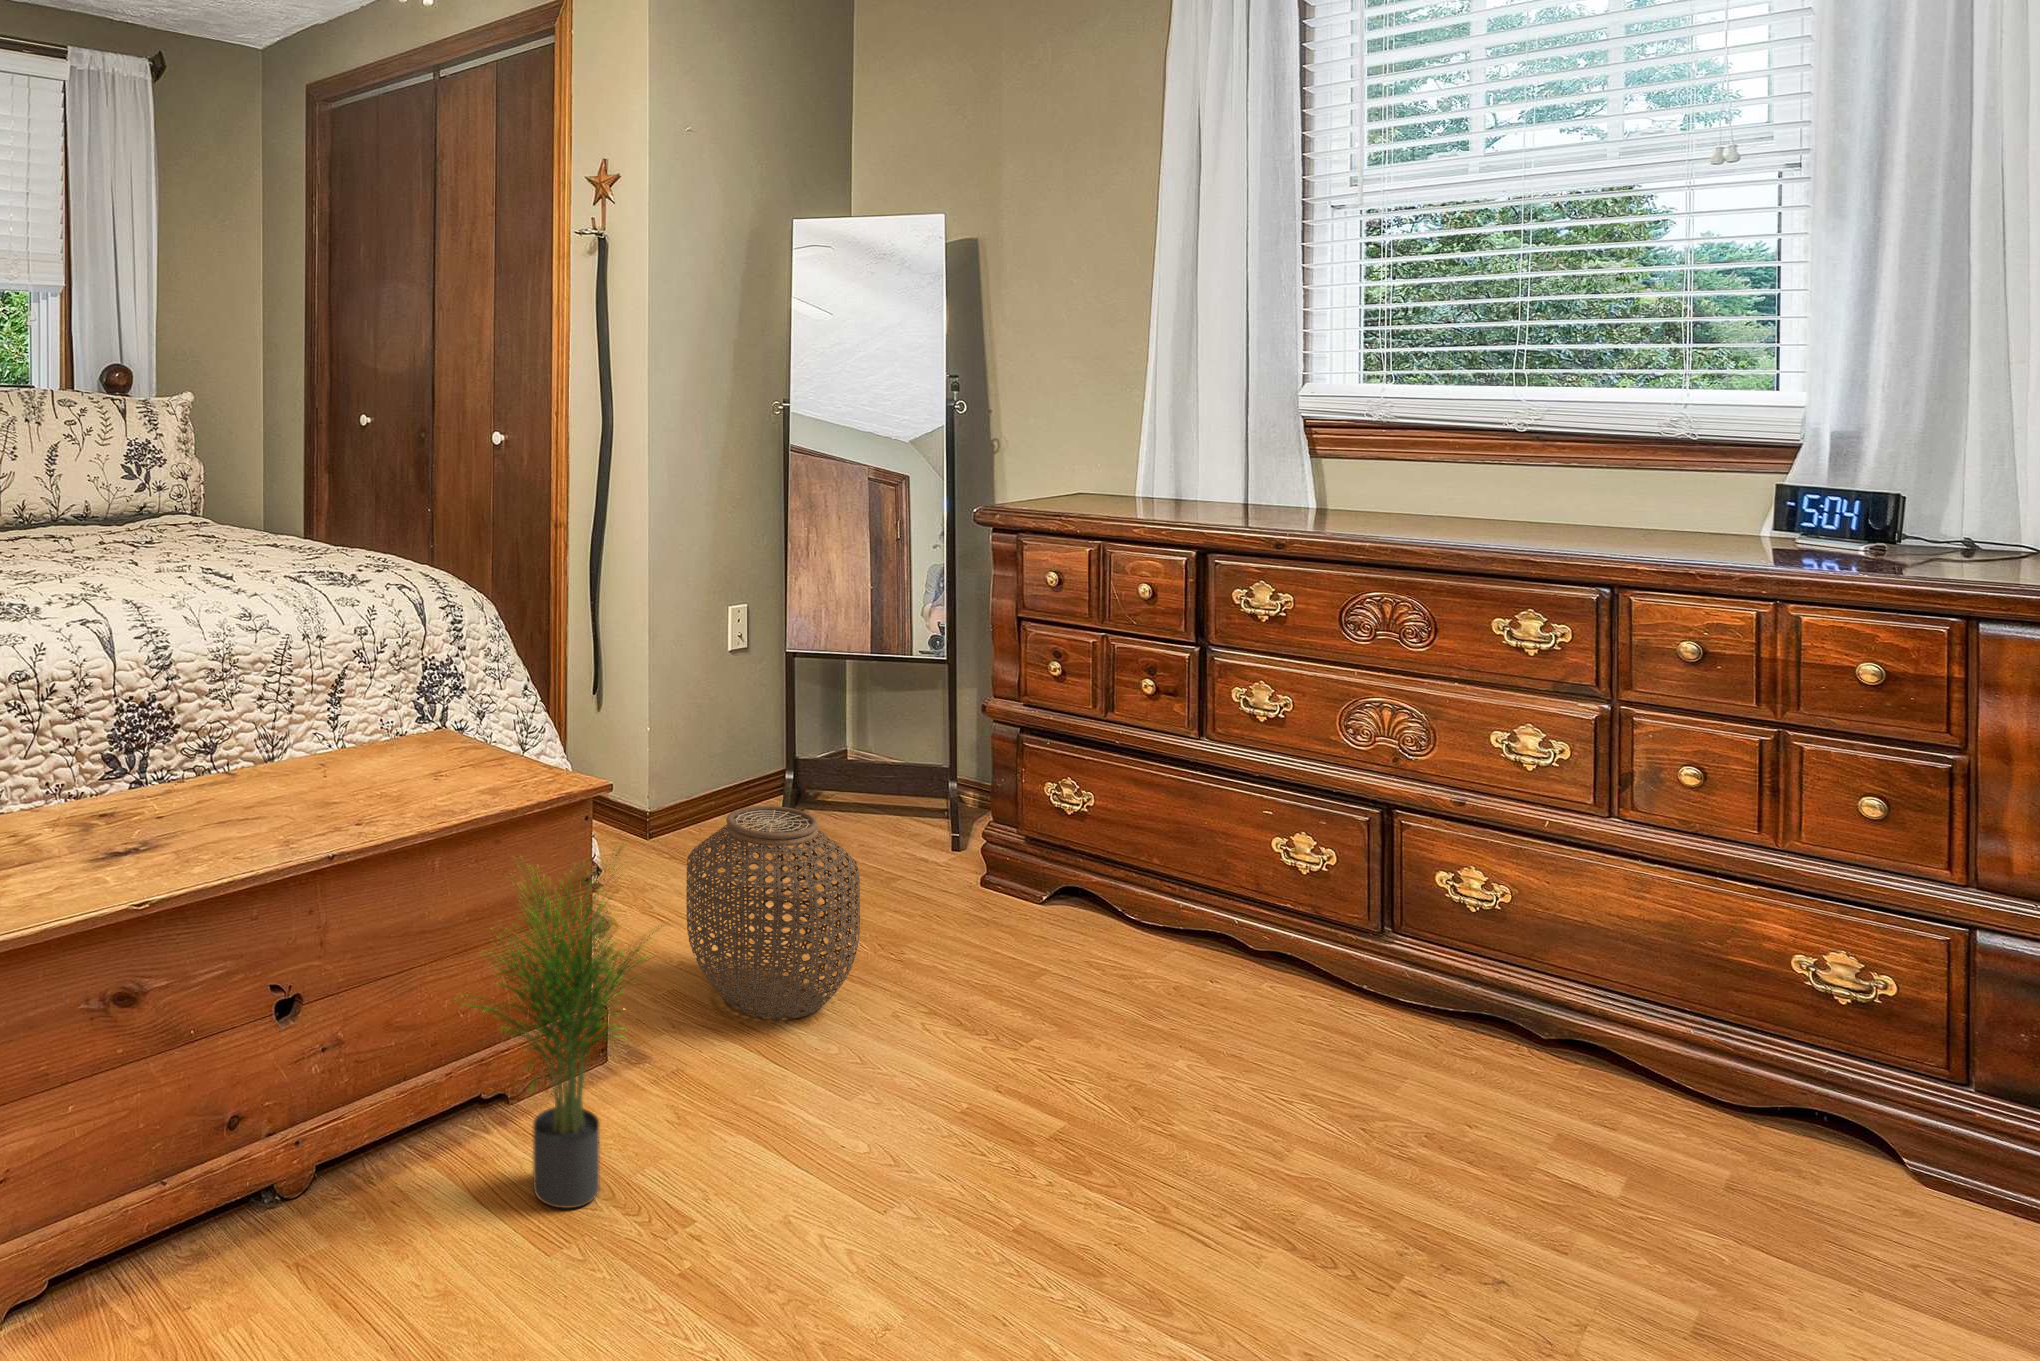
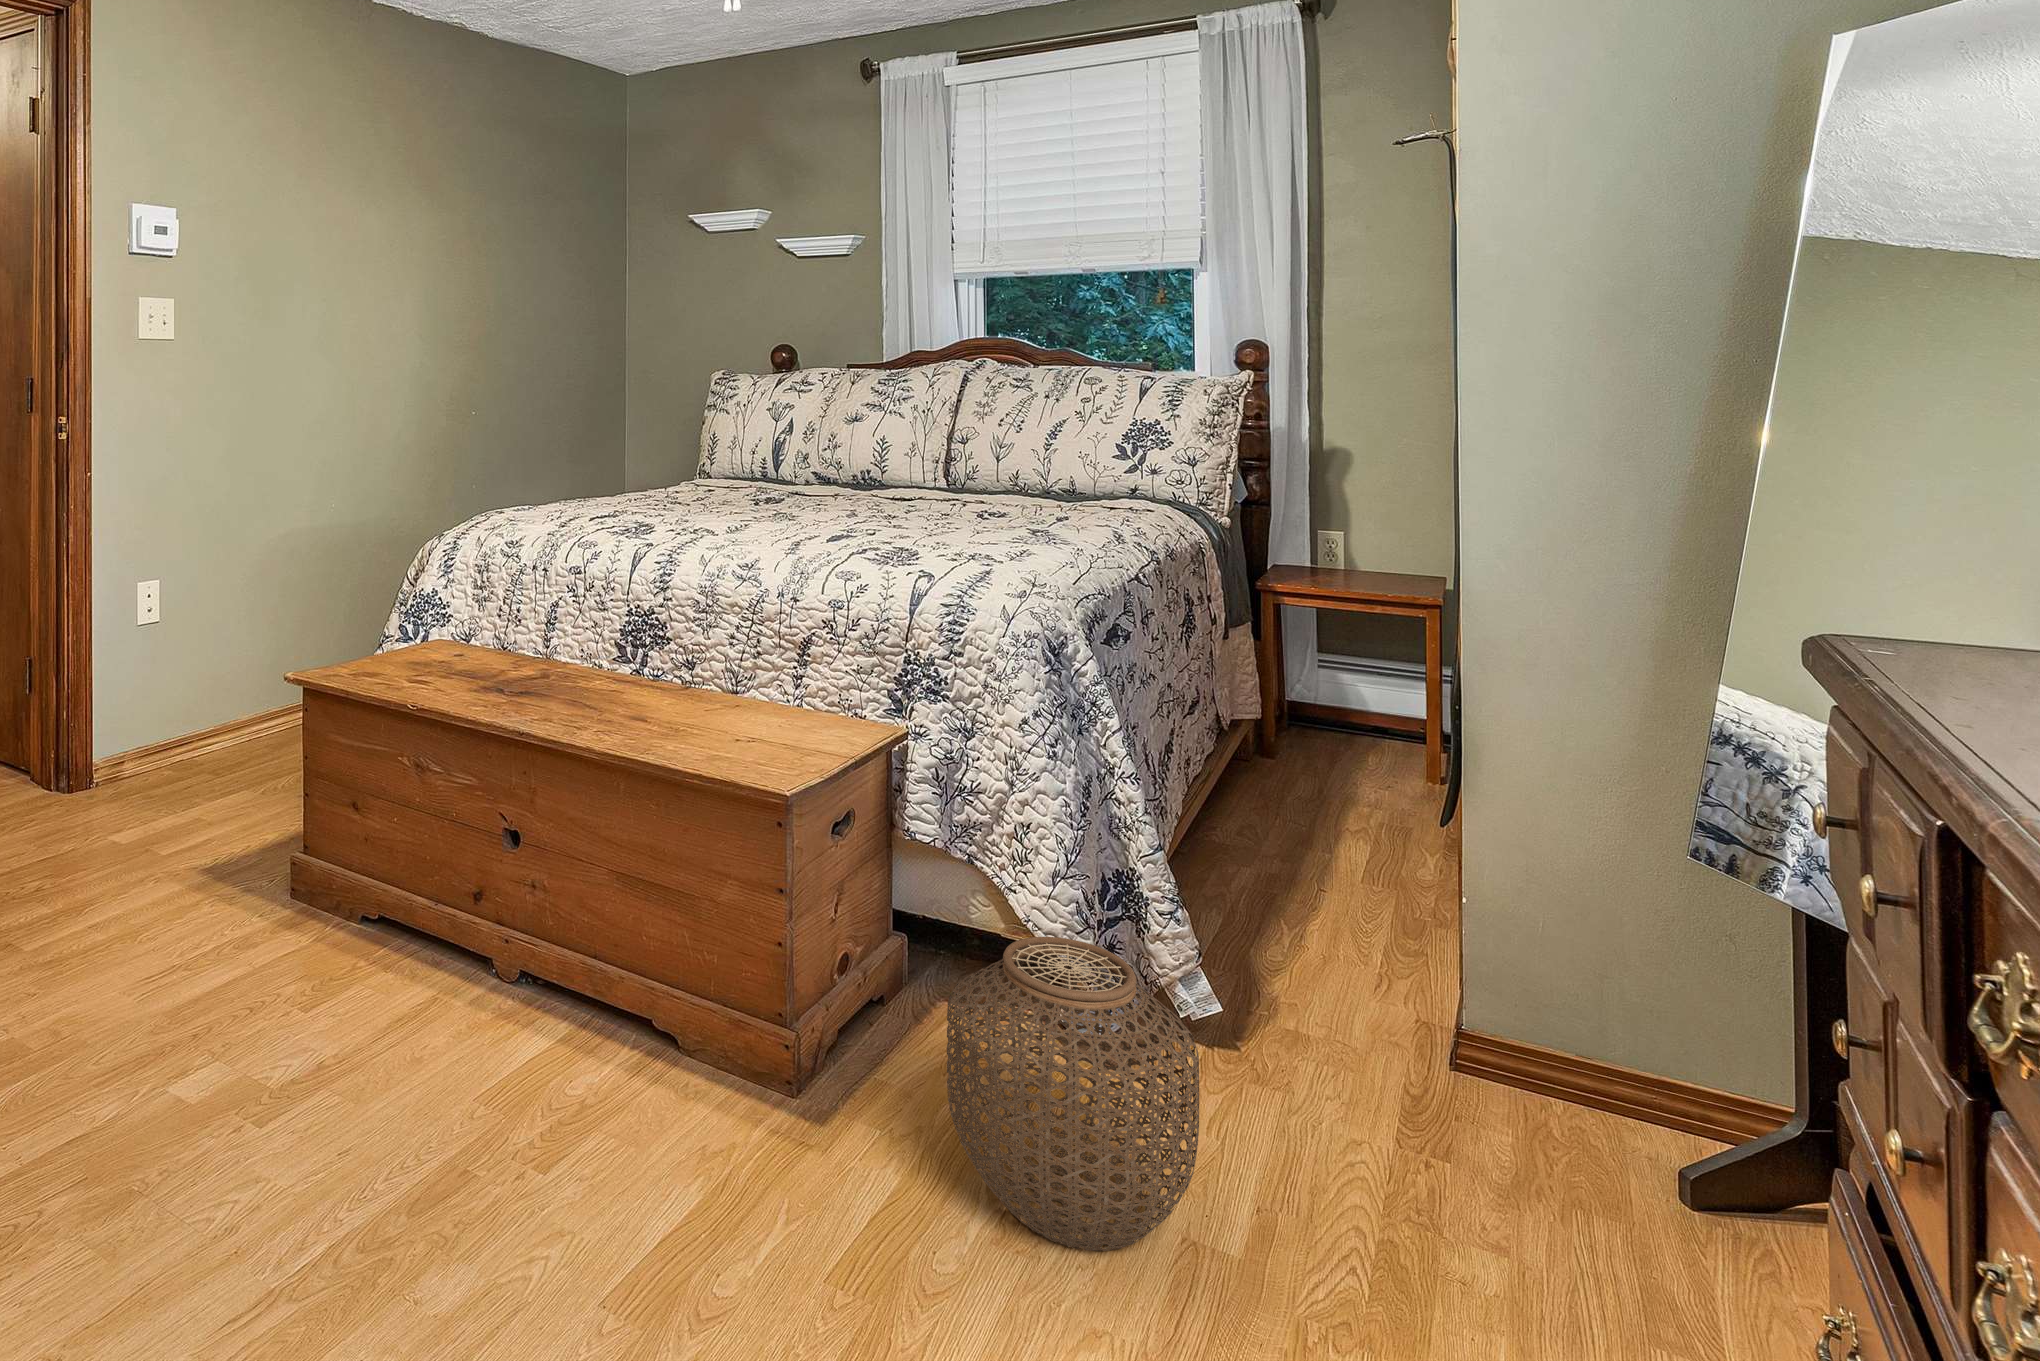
potted plant: present [465,843,662,1208] -> none [473,787,659,1120]

